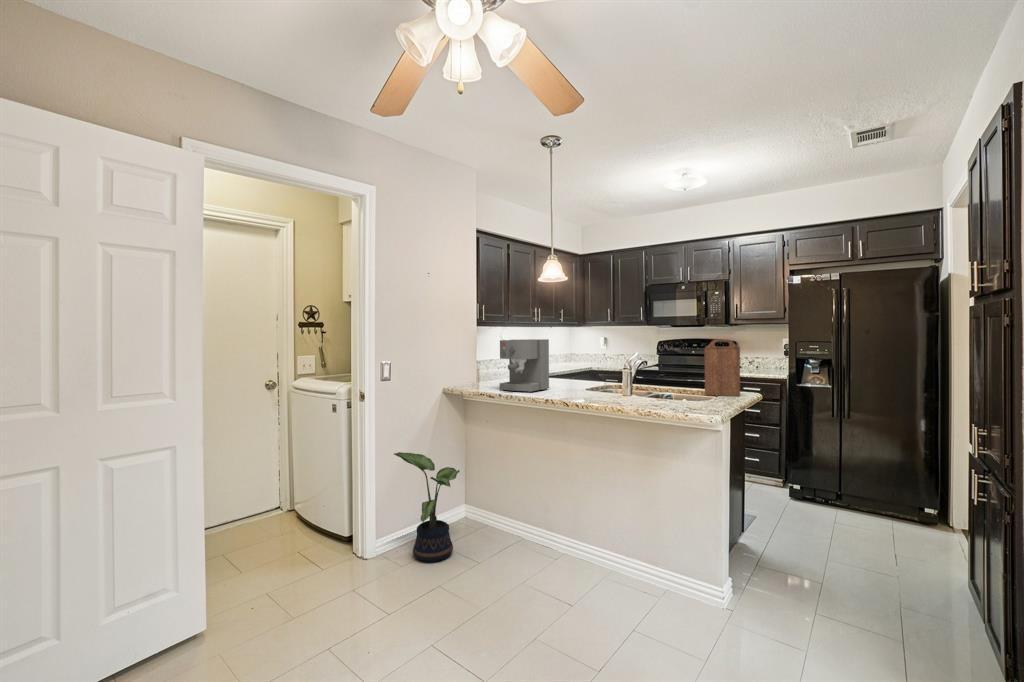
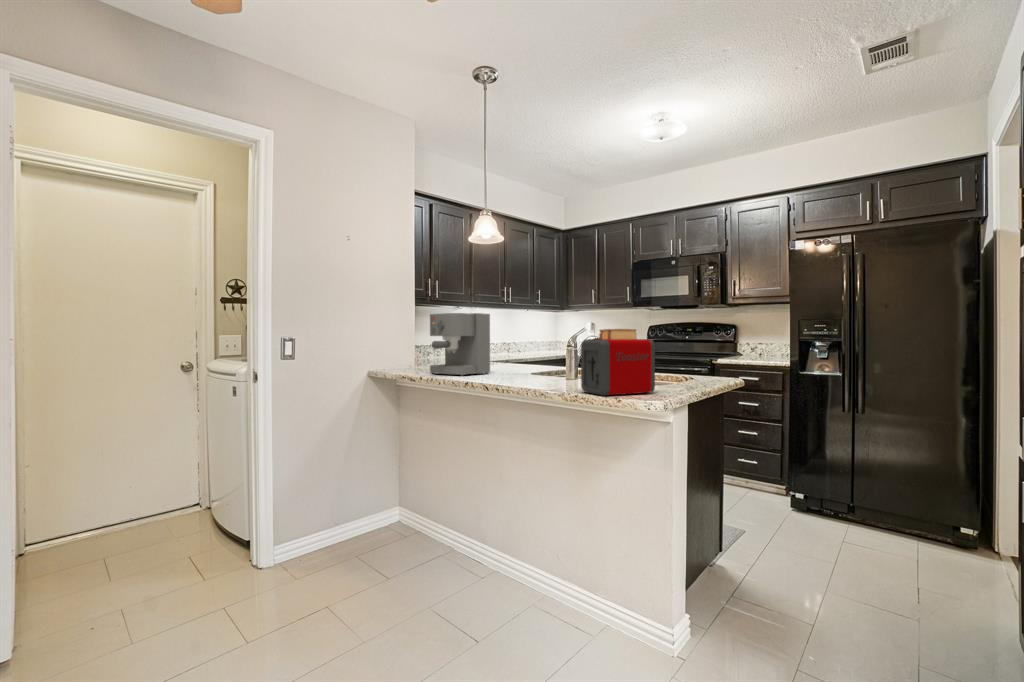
cutting board: present [704,339,740,396] -> none [672,311,716,381]
toaster: none [653,360,709,412] -> present [581,329,655,396]
potted plant: present [394,452,460,562] -> none [295,445,379,577]

